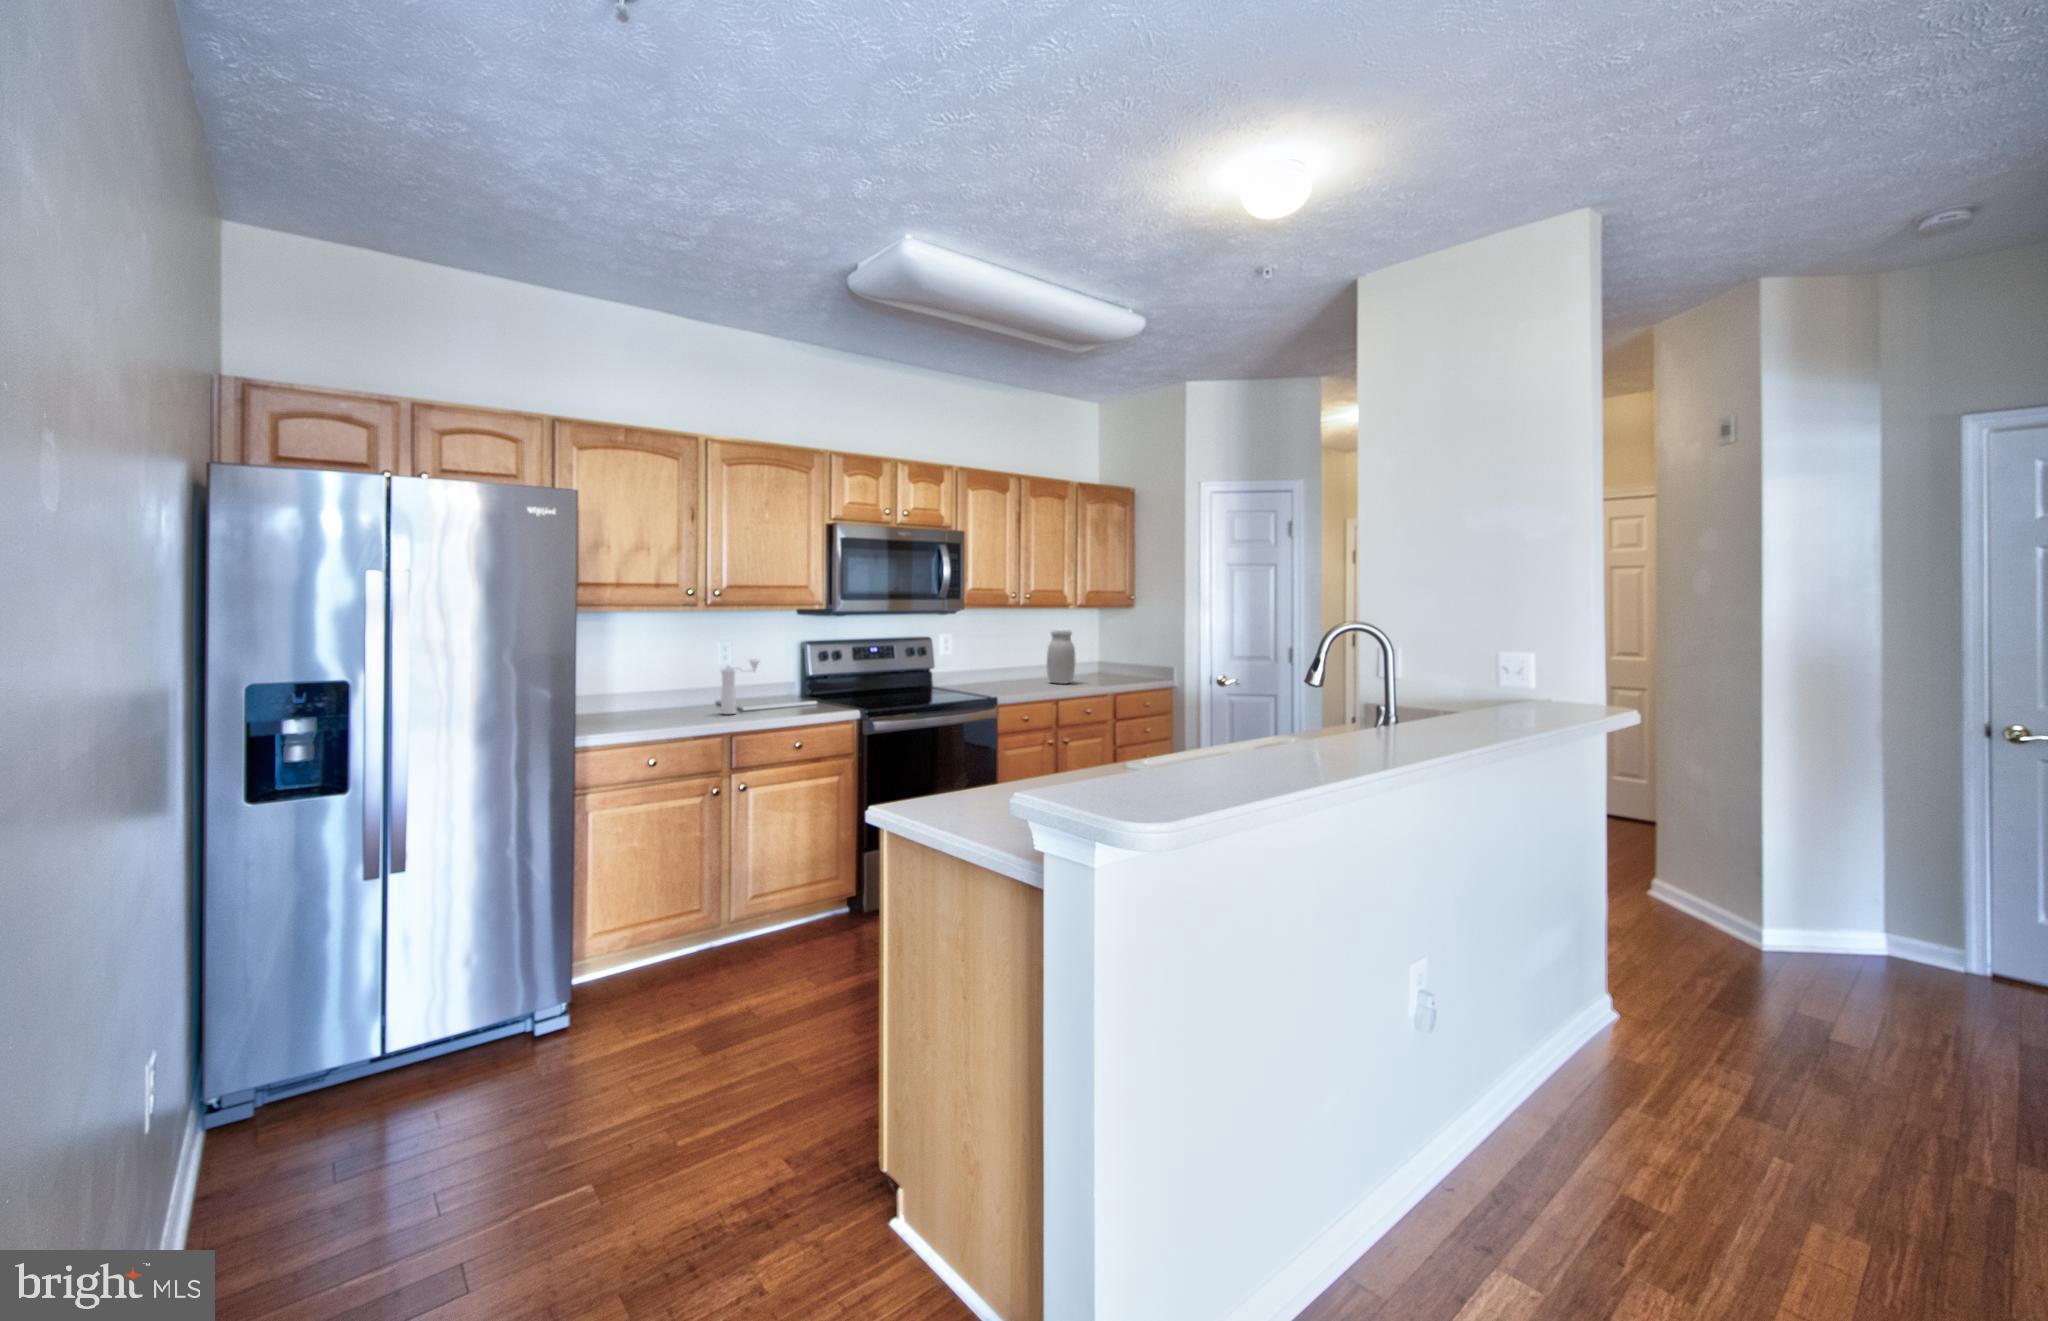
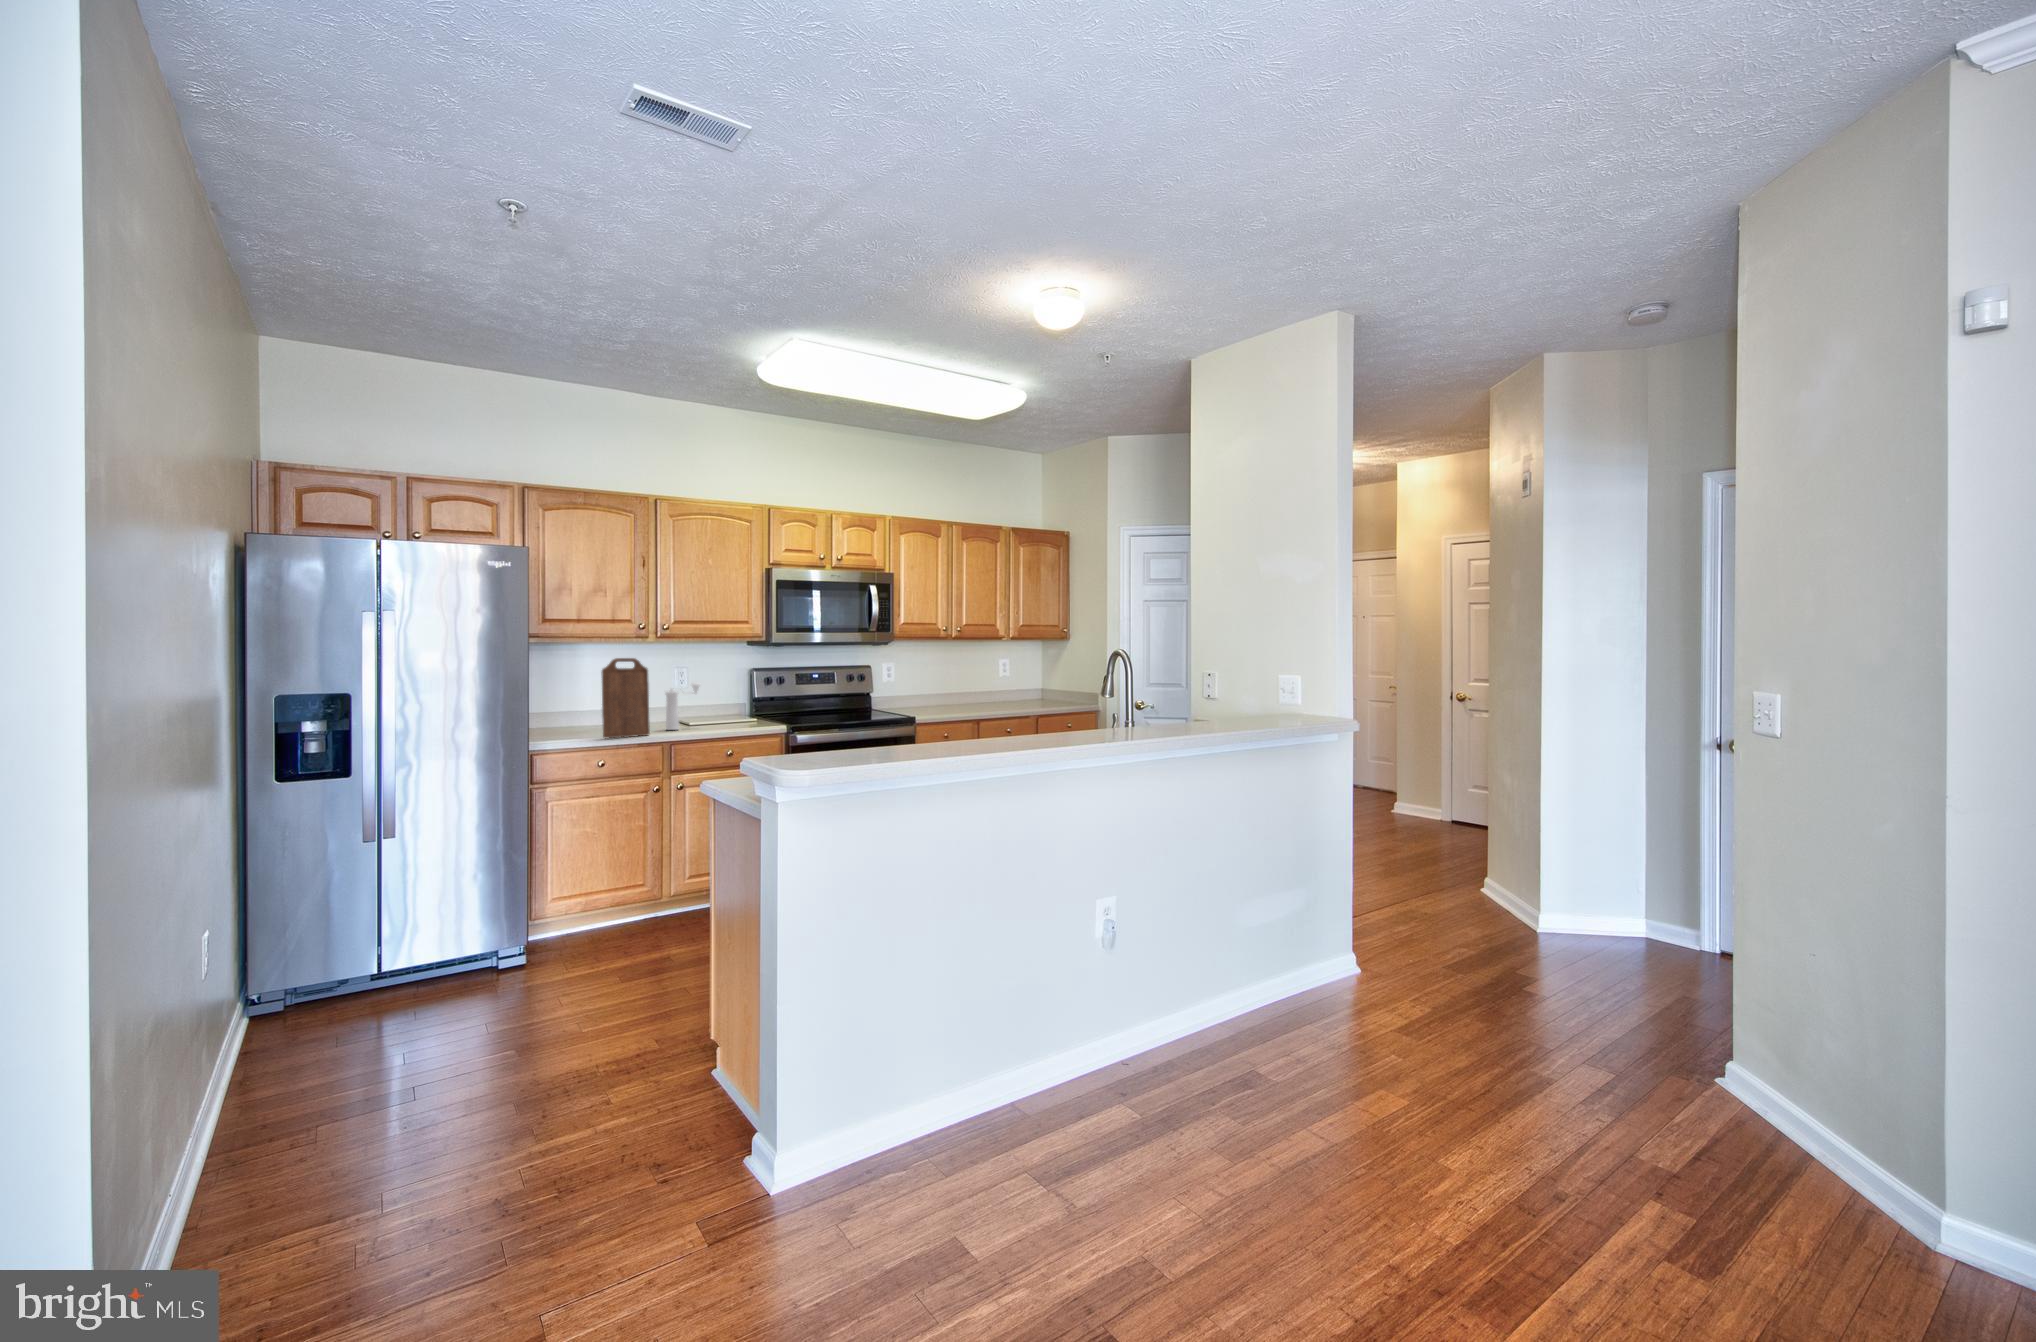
jar: present [1047,630,1075,684] -> none [981,658,1007,707]
cutting board: none [652,631,707,727] -> present [601,658,650,738]

